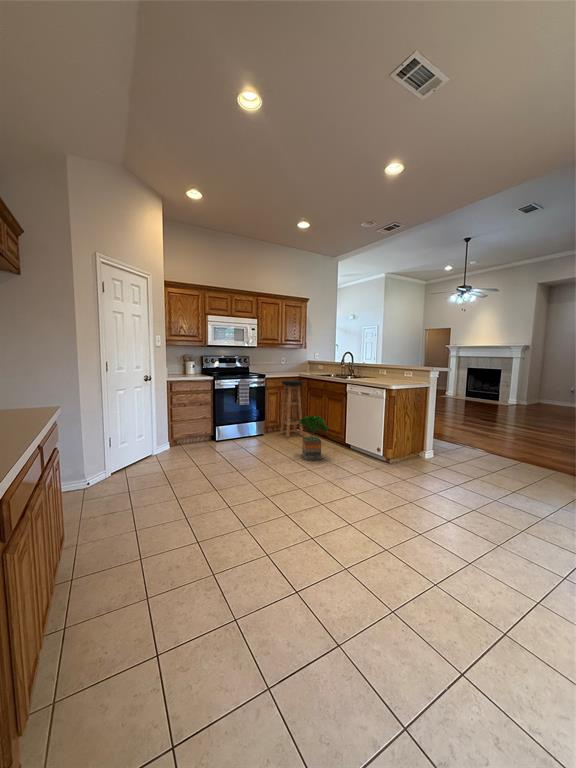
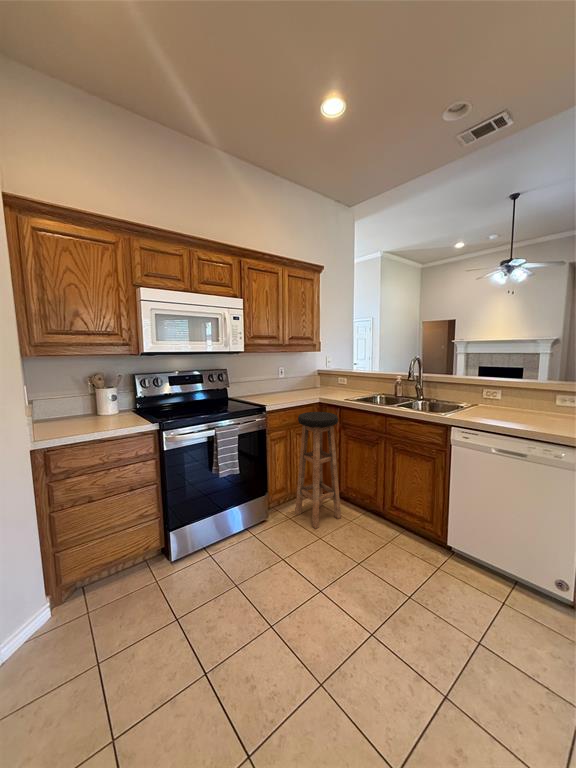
potted tree: present [299,416,328,460] -> none [375,512,464,637]

